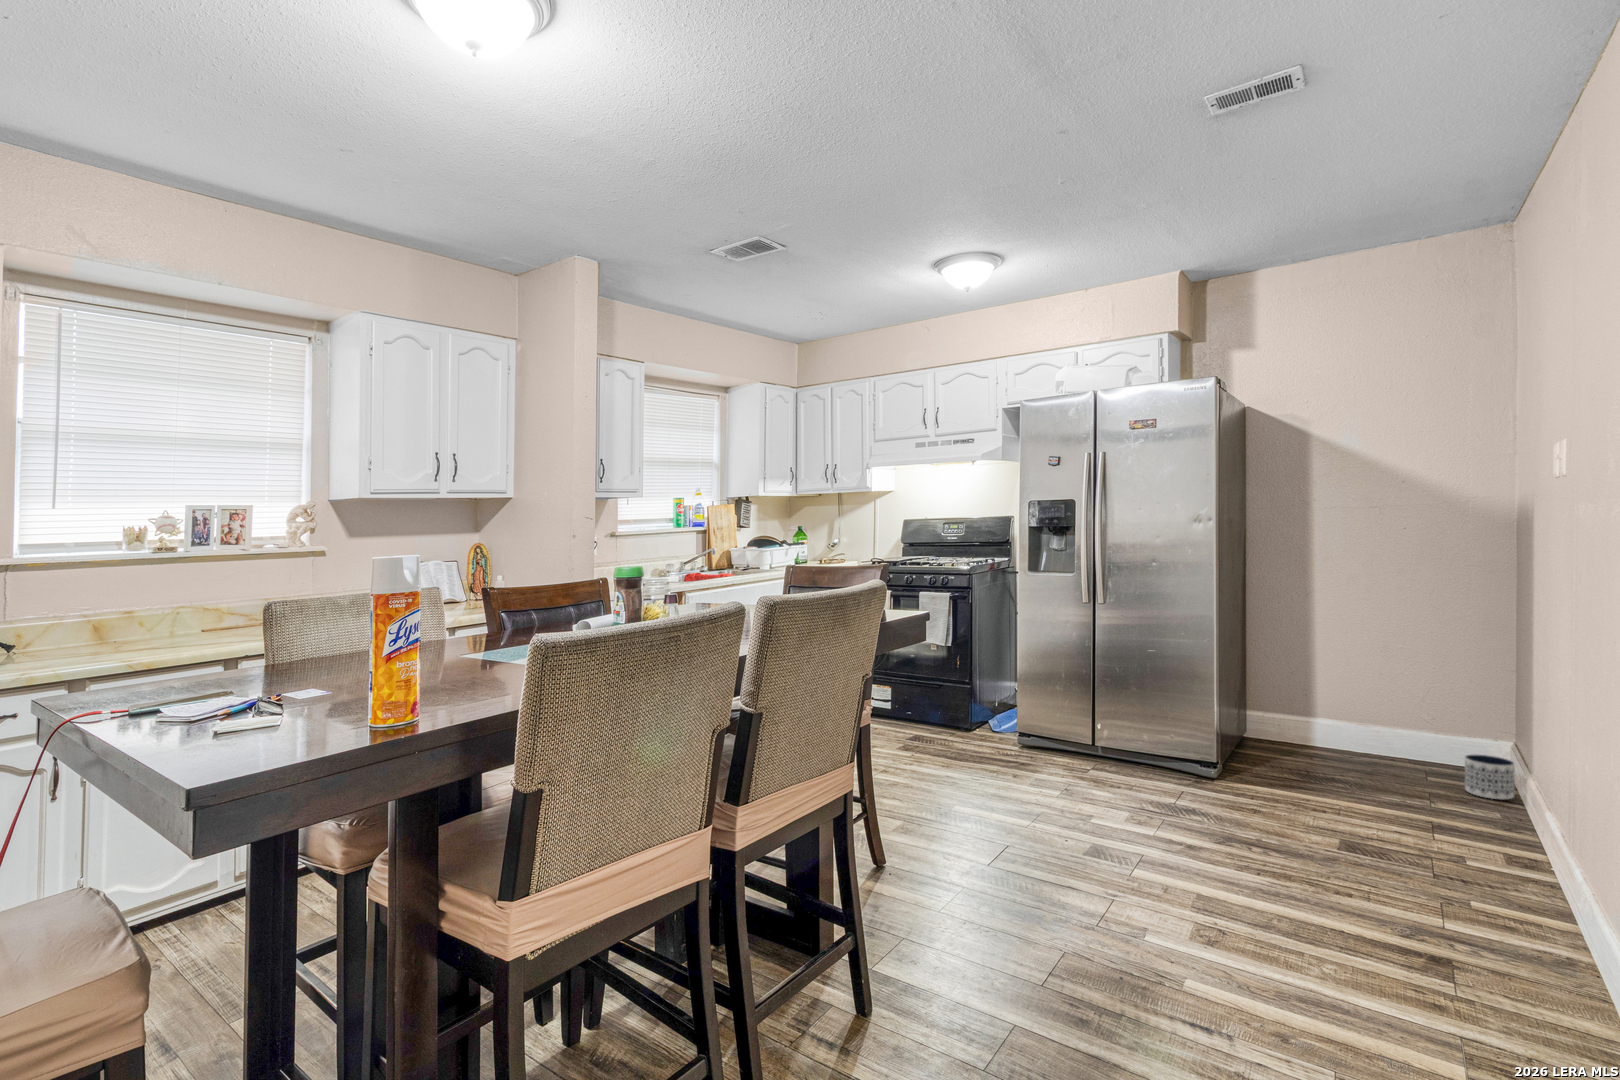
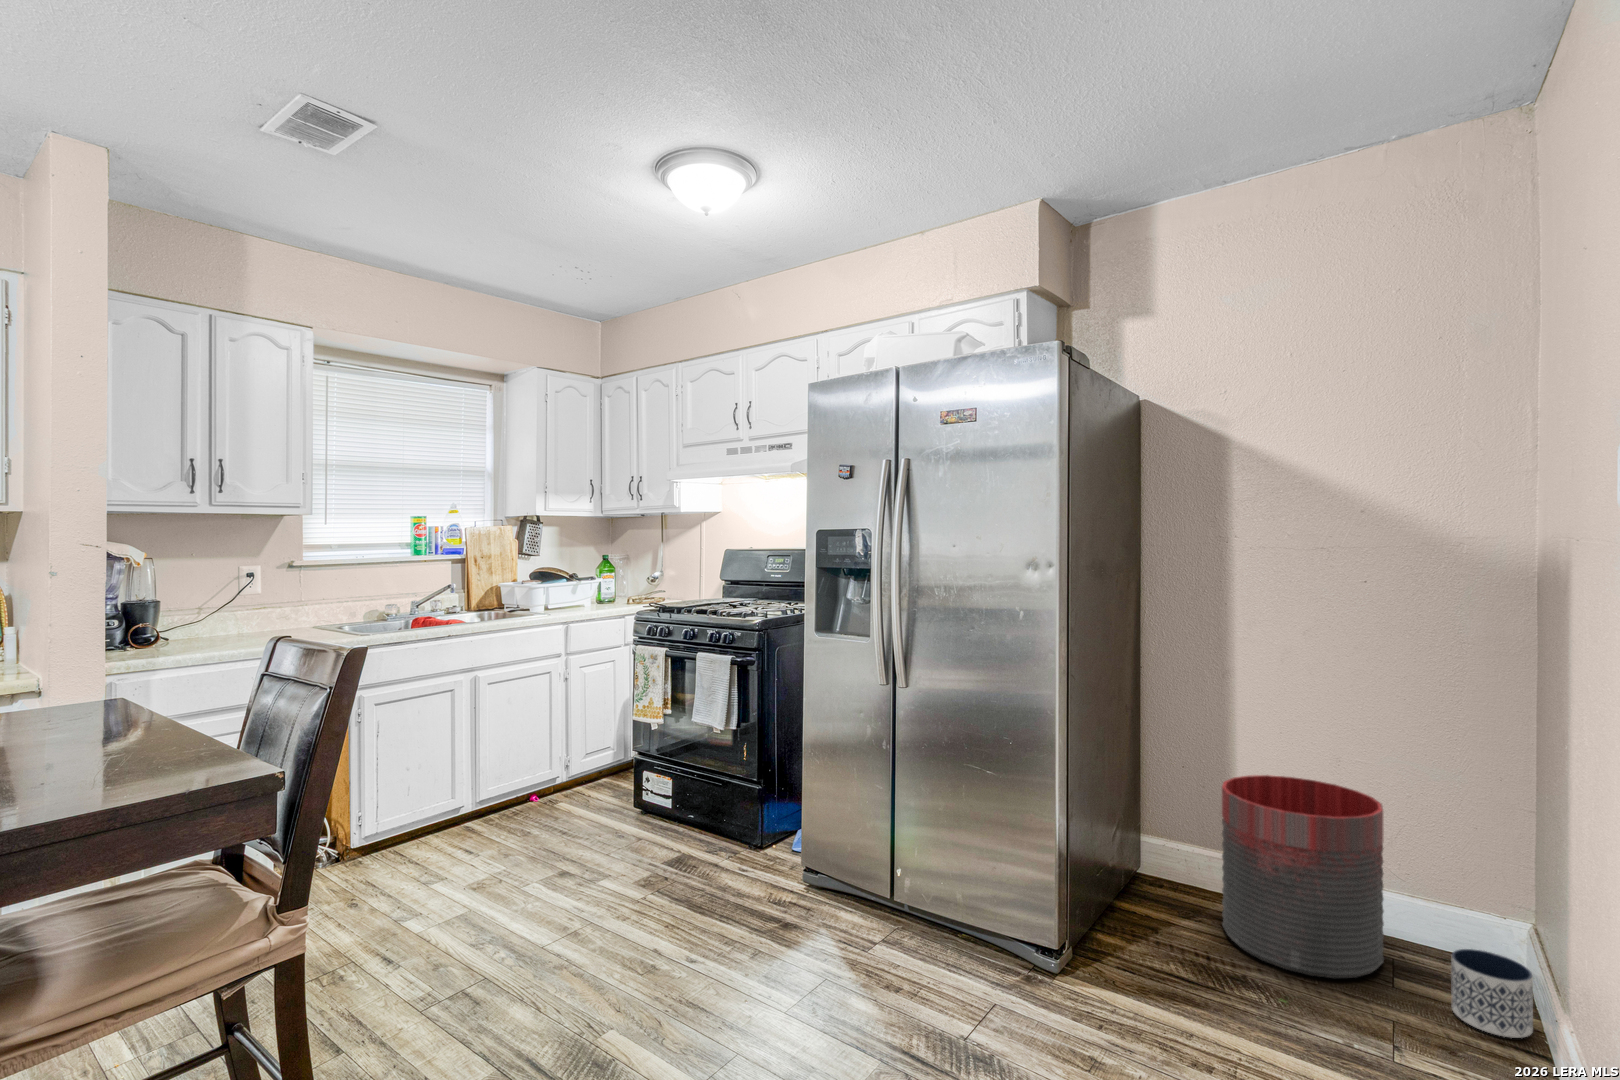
trash can: none [1312,663,1421,779] -> present [1222,775,1384,978]

